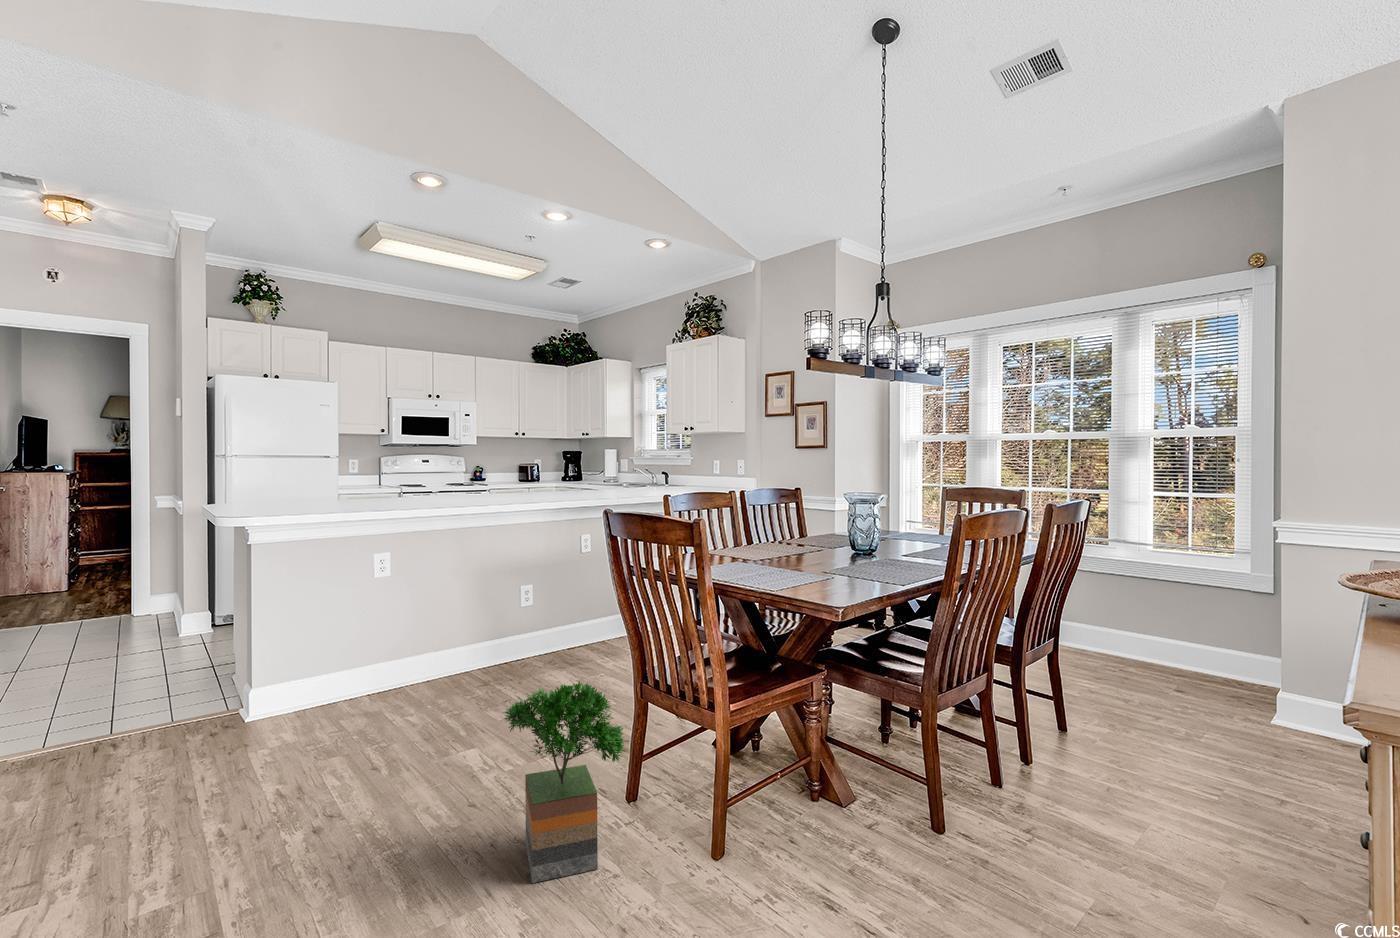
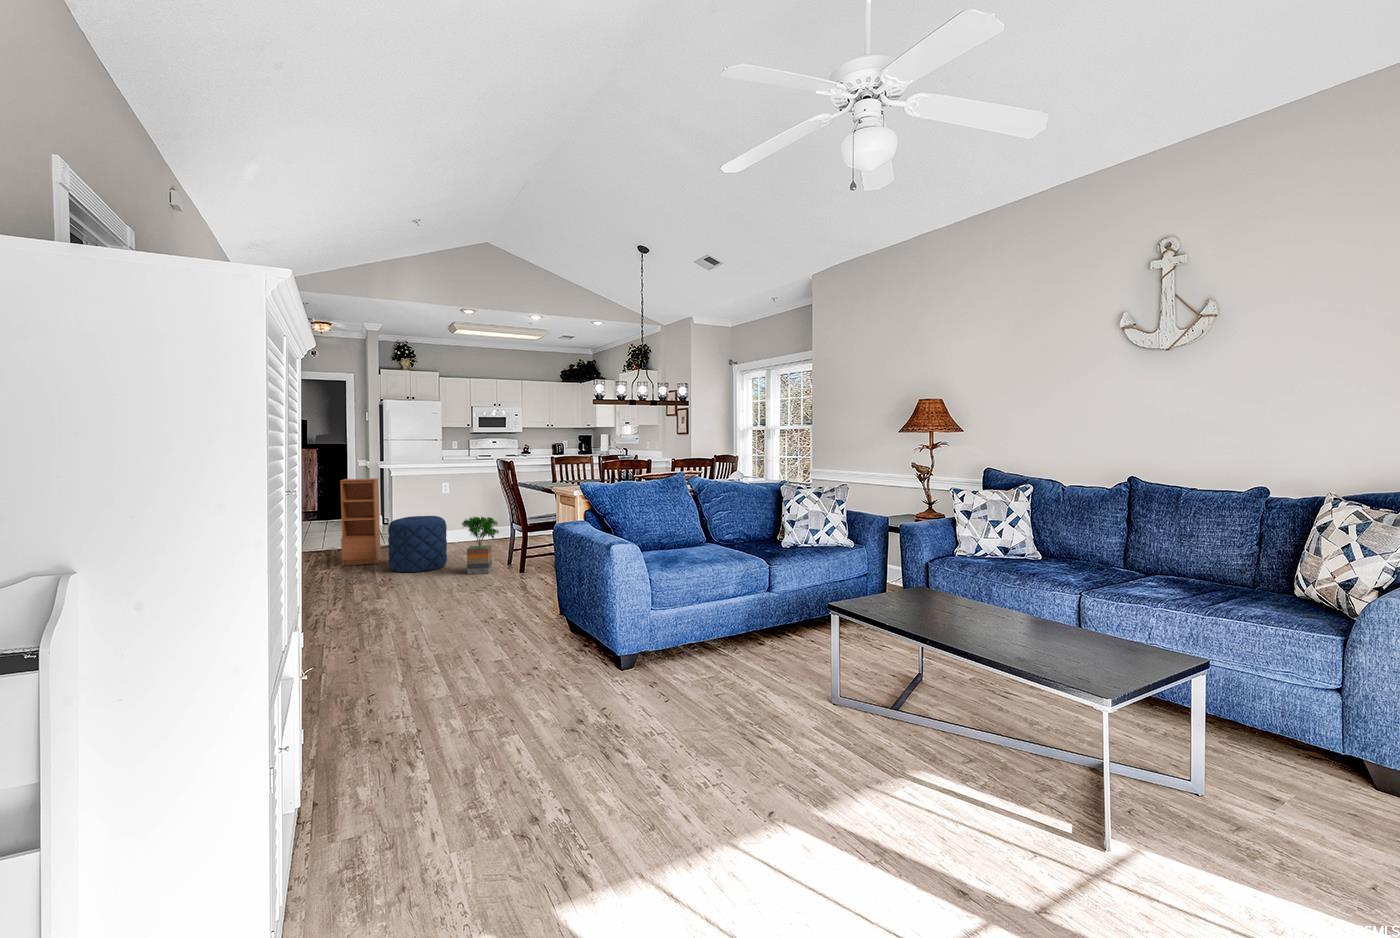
bookcase: none [77,563,214,852] -> present [340,478,380,566]
pouf: none [248,673,434,889] -> present [388,516,447,572]

